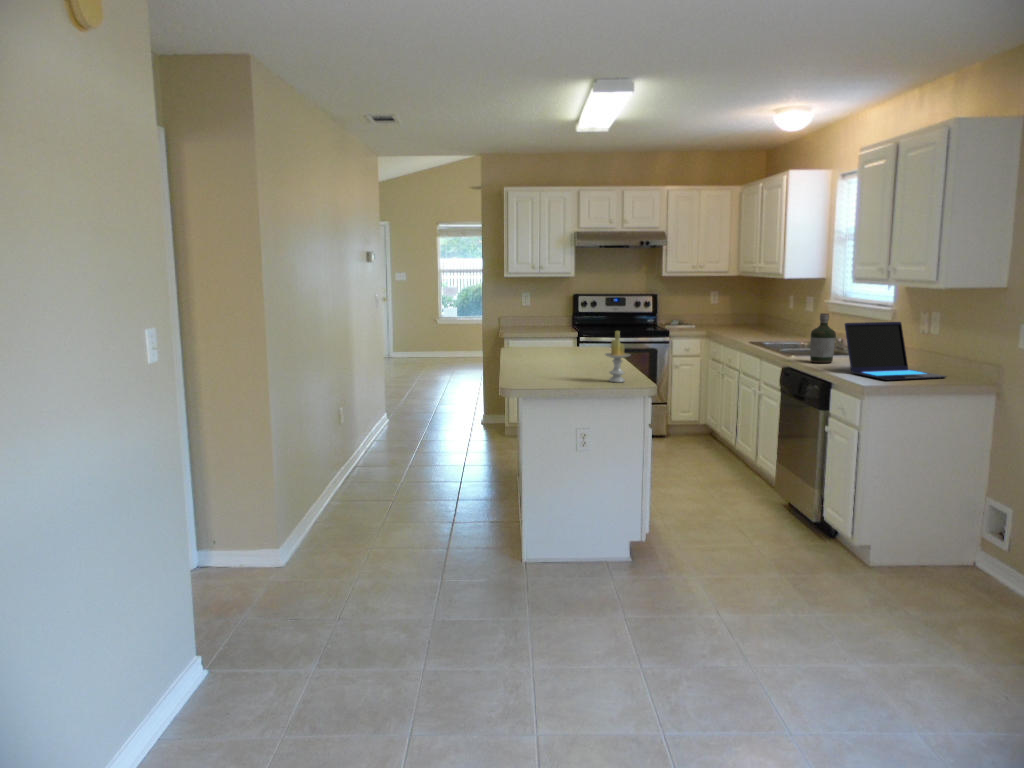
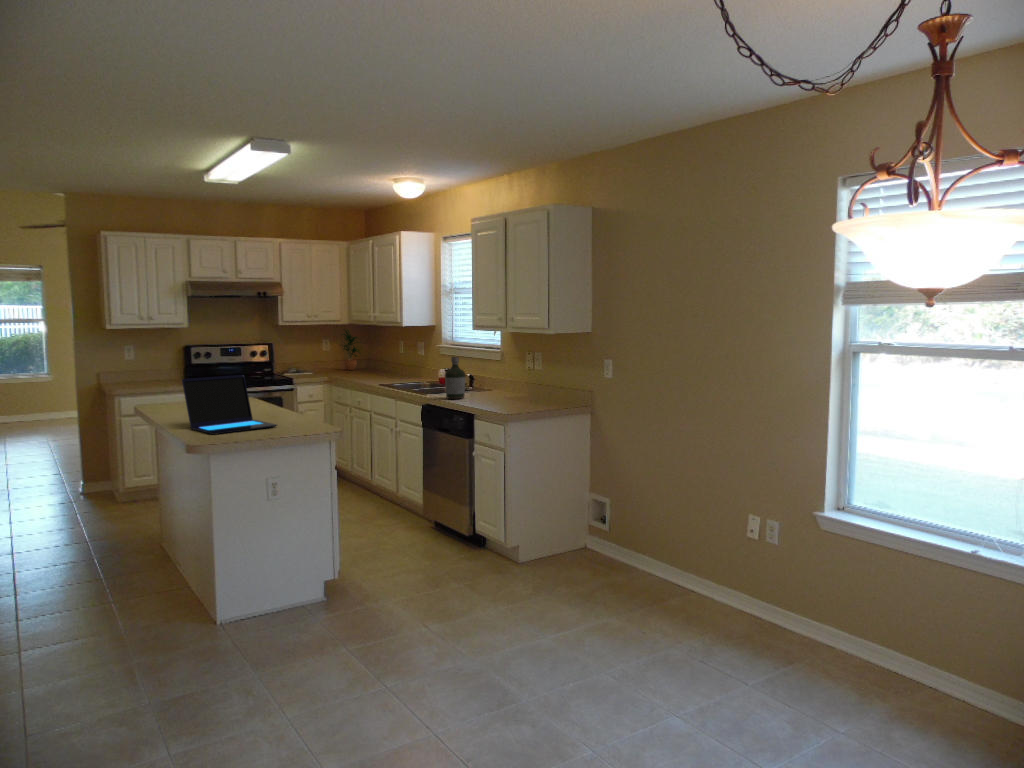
potted plant: none [726,281,753,326] -> present [342,330,360,370]
laptop: present [845,322,947,381] -> present [182,375,277,435]
candle: present [605,331,630,382] -> none [284,381,310,432]

